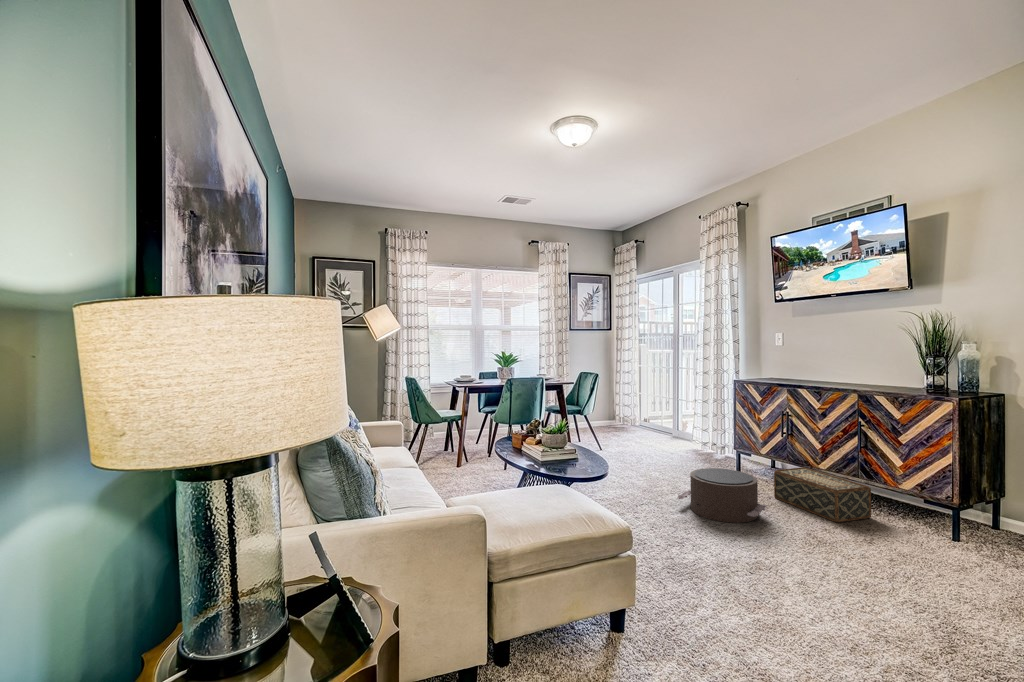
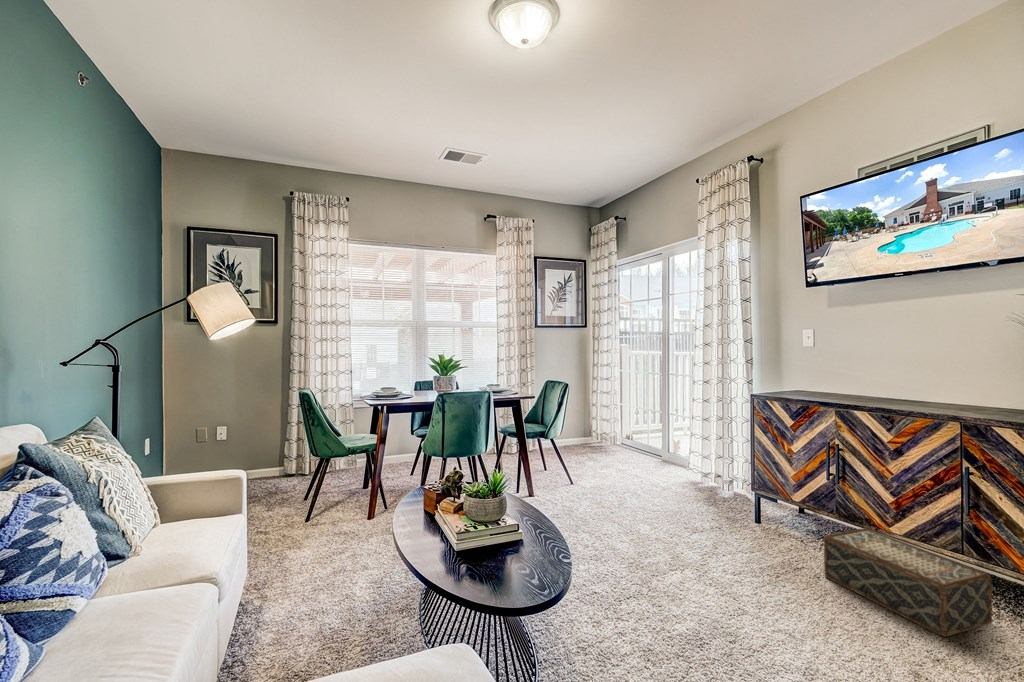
pouf: present [677,468,767,523] -> none [682,536,828,642]

